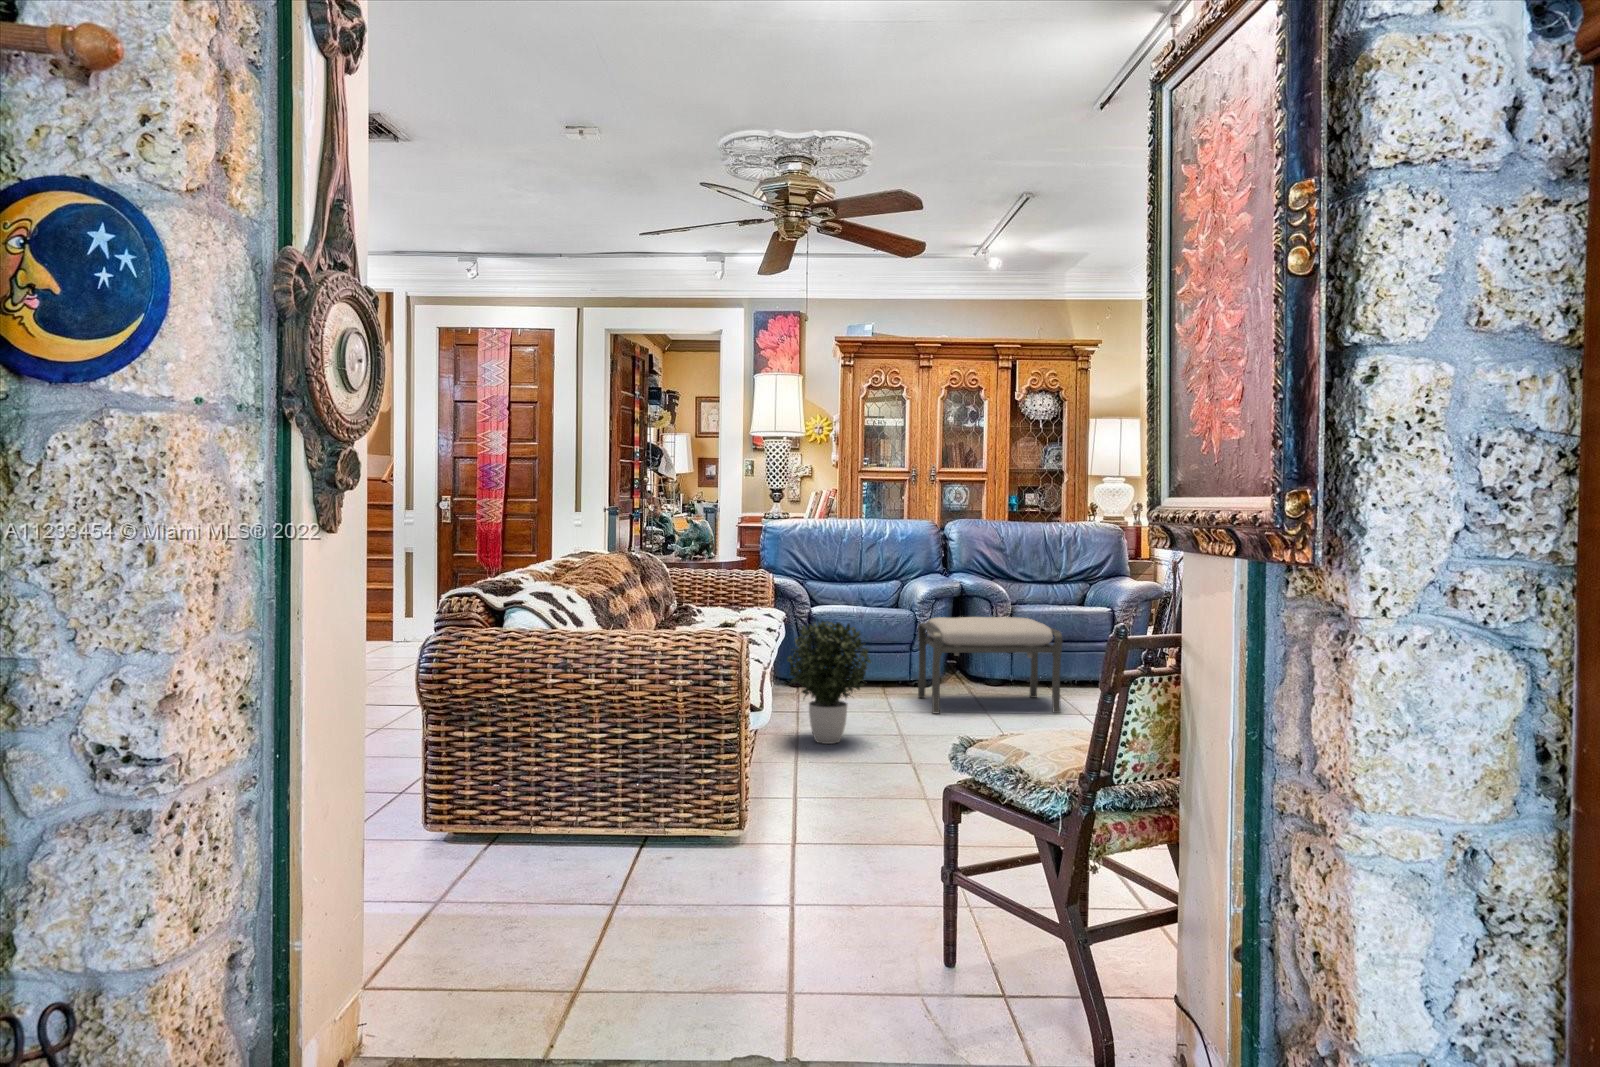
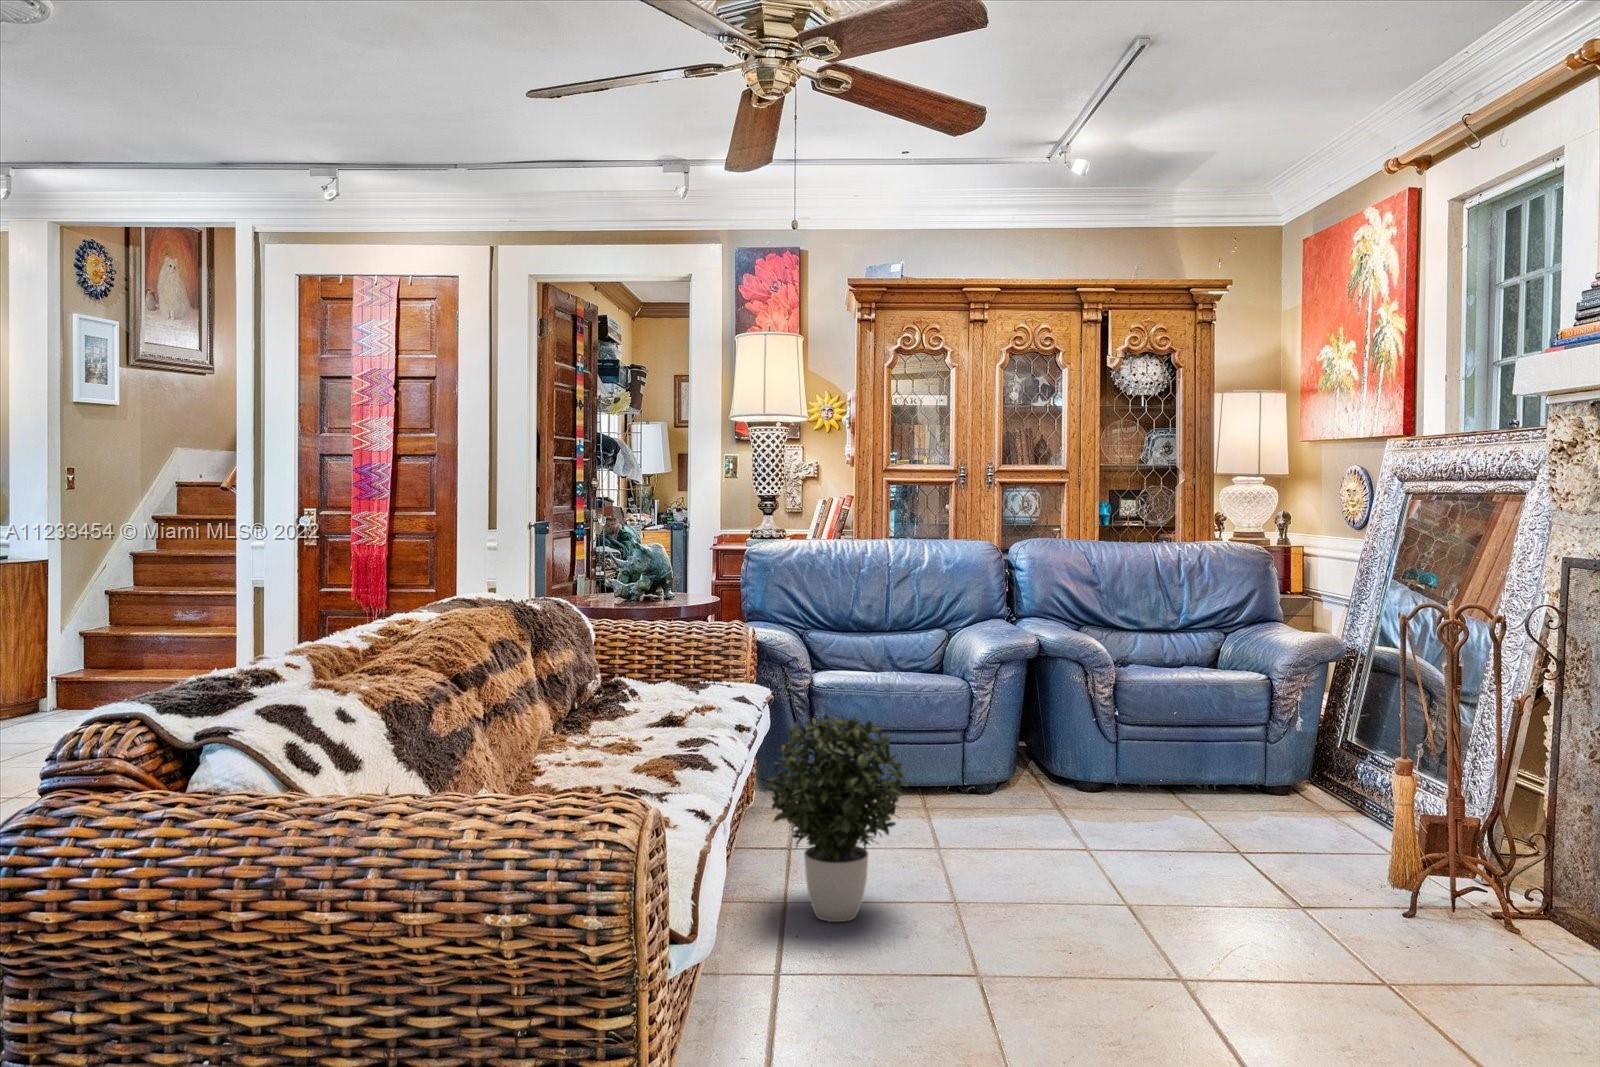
ottoman: present [918,617,1063,713] -> none [976,691,1206,848]

